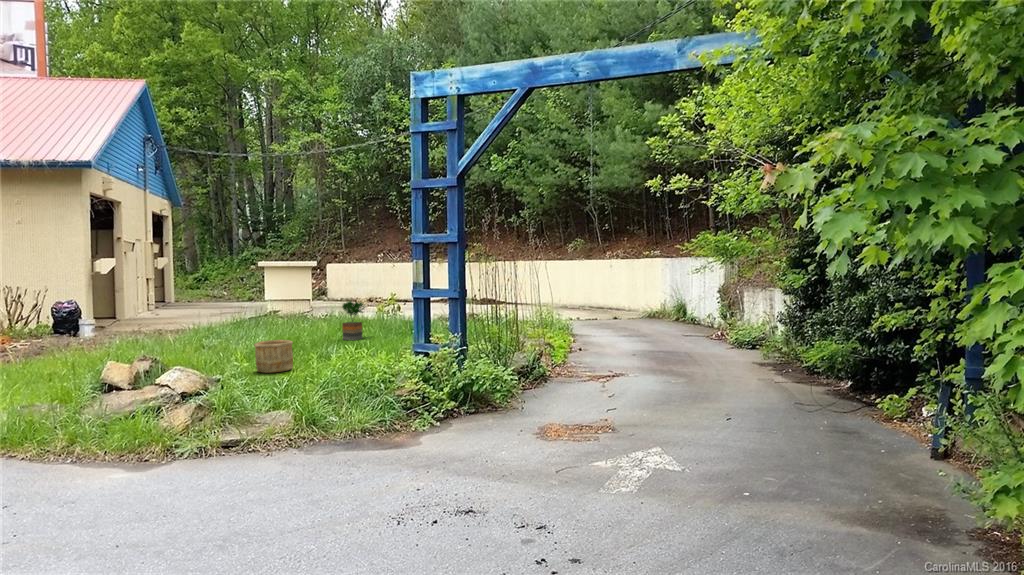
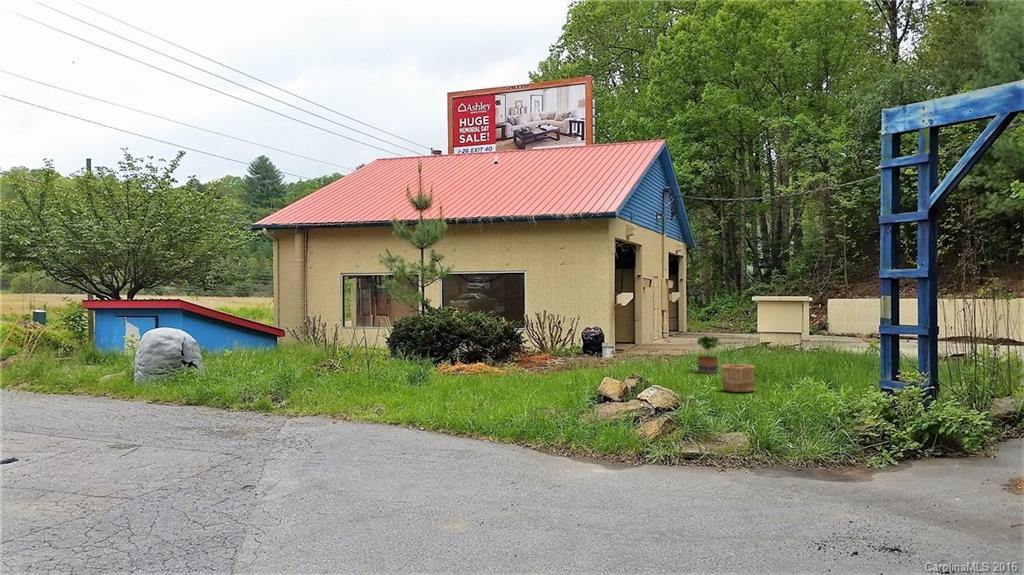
potted tree: present [342,301,365,340] -> present [697,336,721,374]

